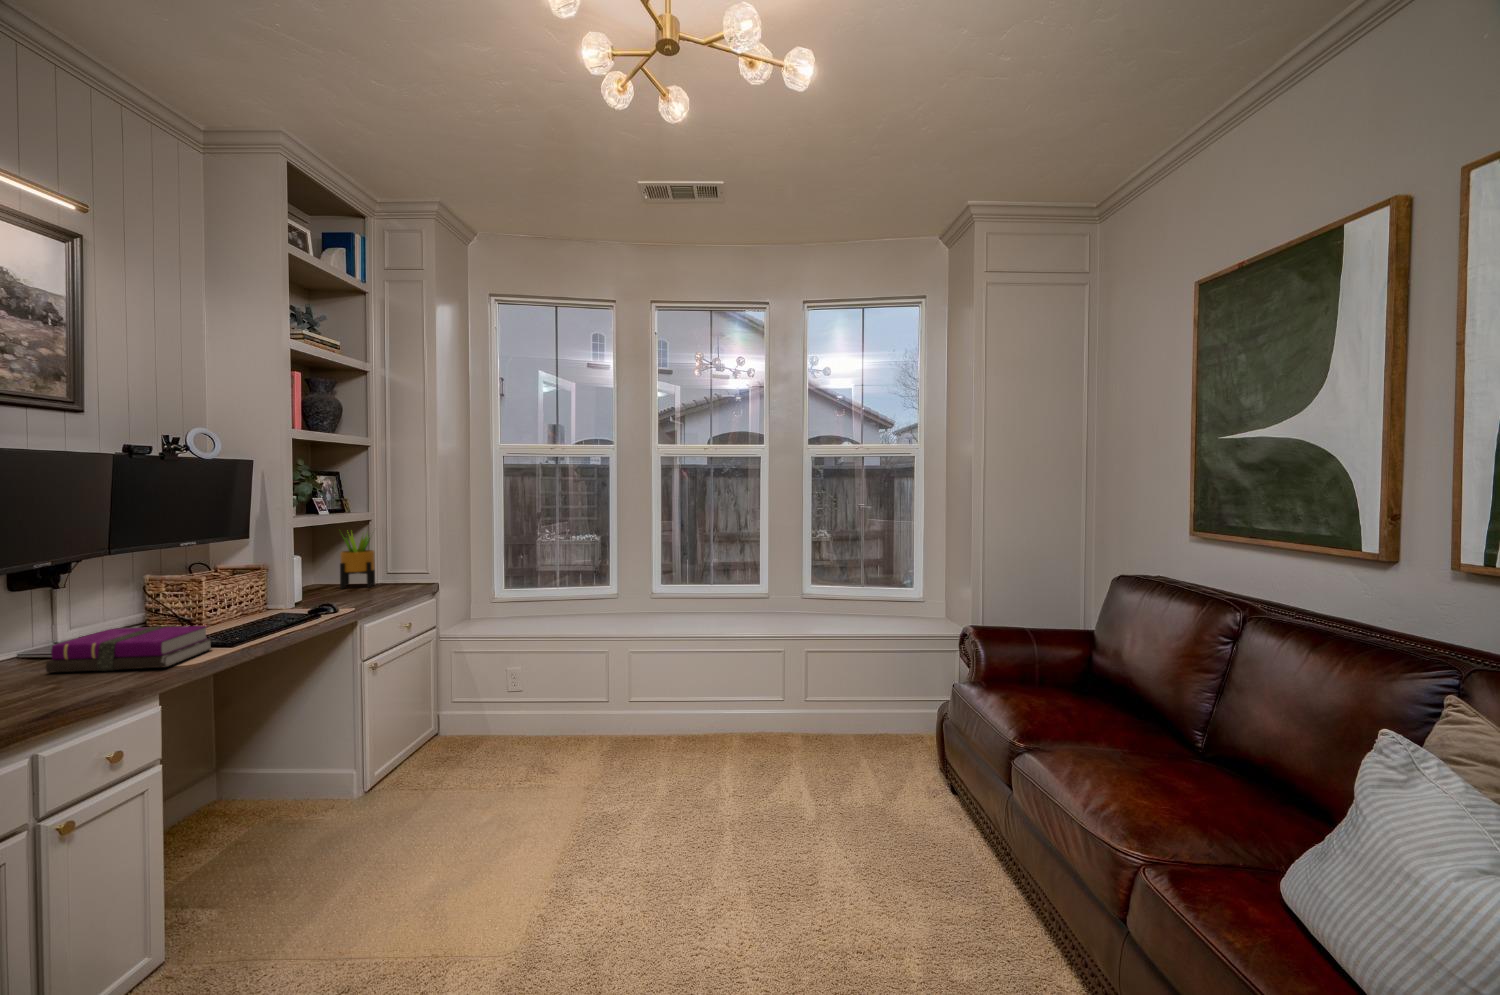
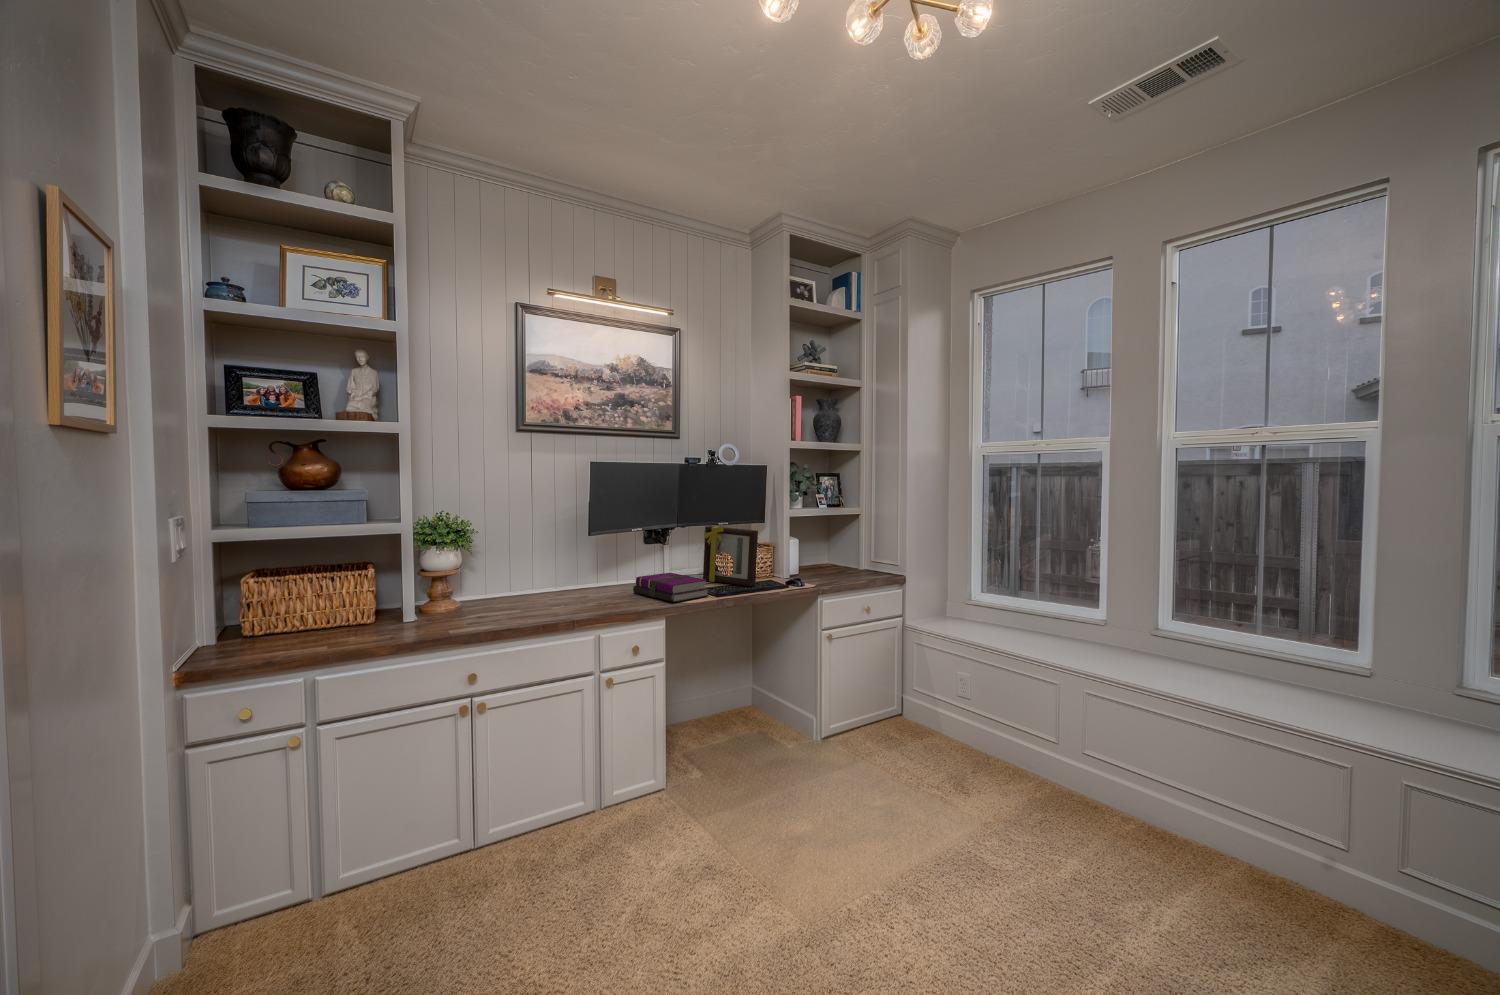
potted plant: present [340,534,375,589] -> none [834,519,862,570]
picture frame: none [160,546,265,633] -> present [703,526,758,586]

